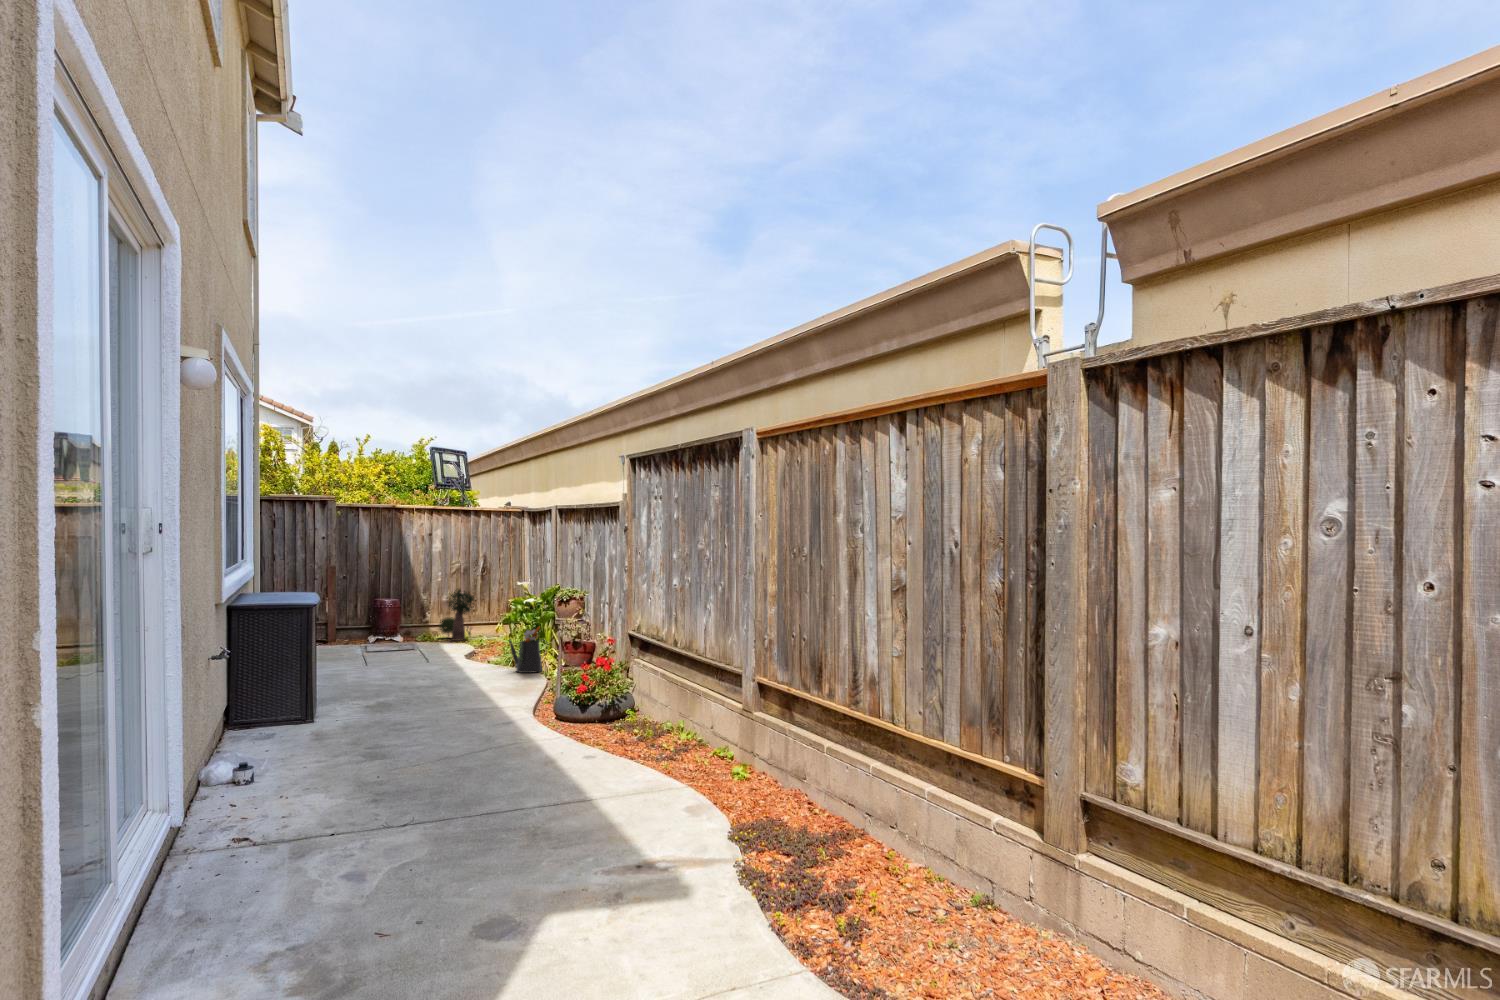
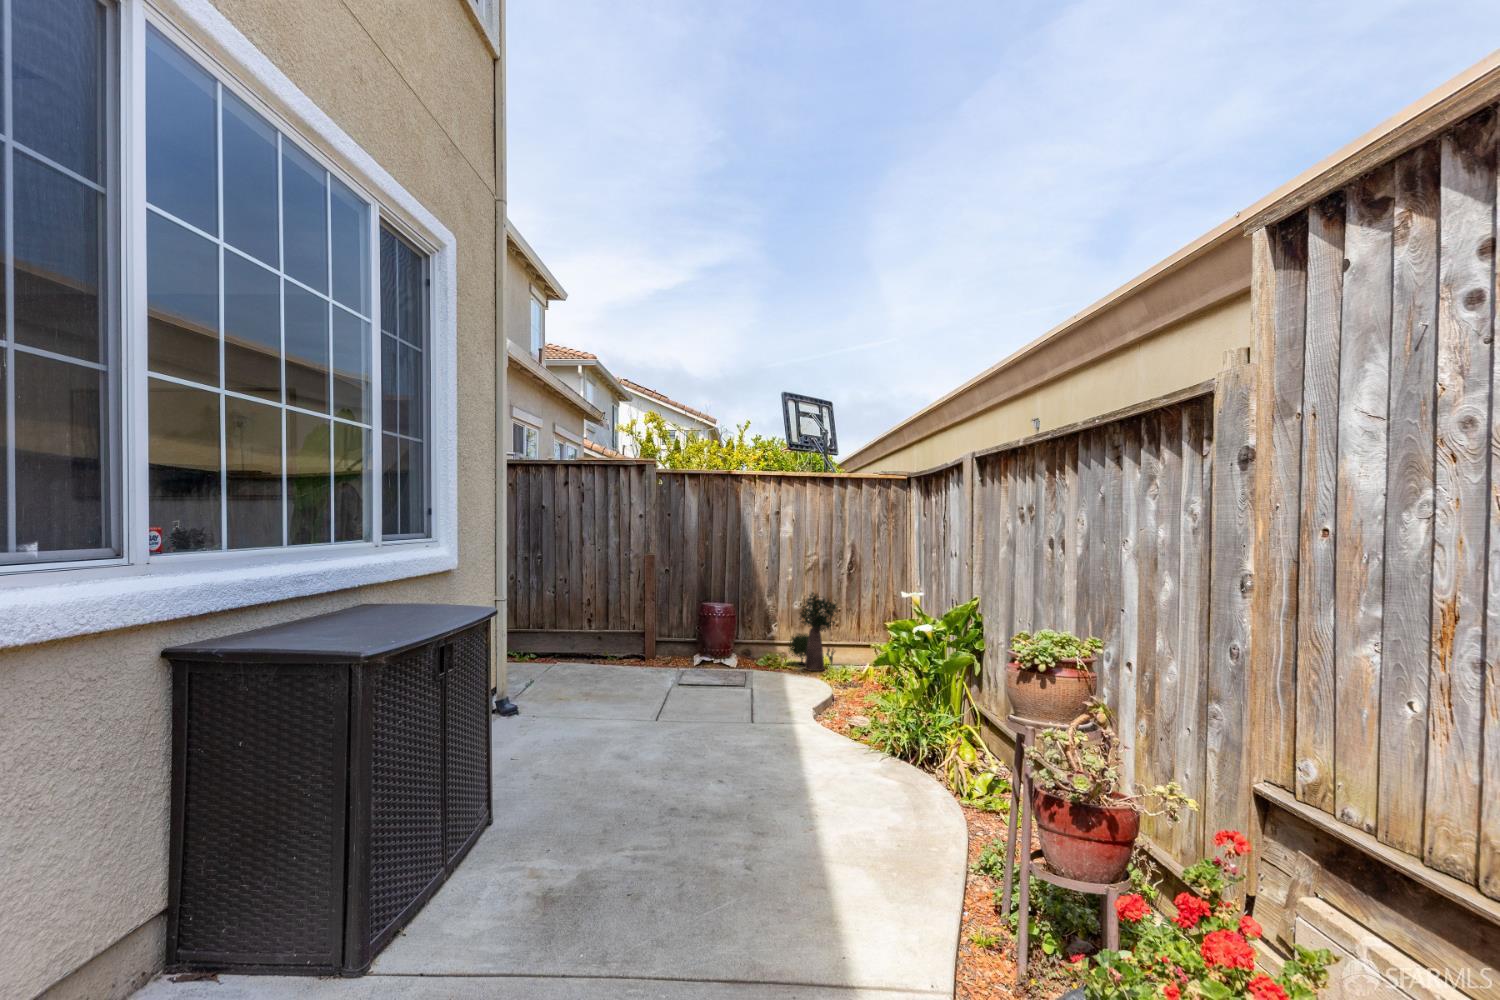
watering can: present [509,626,546,673] -> none [881,685,963,789]

